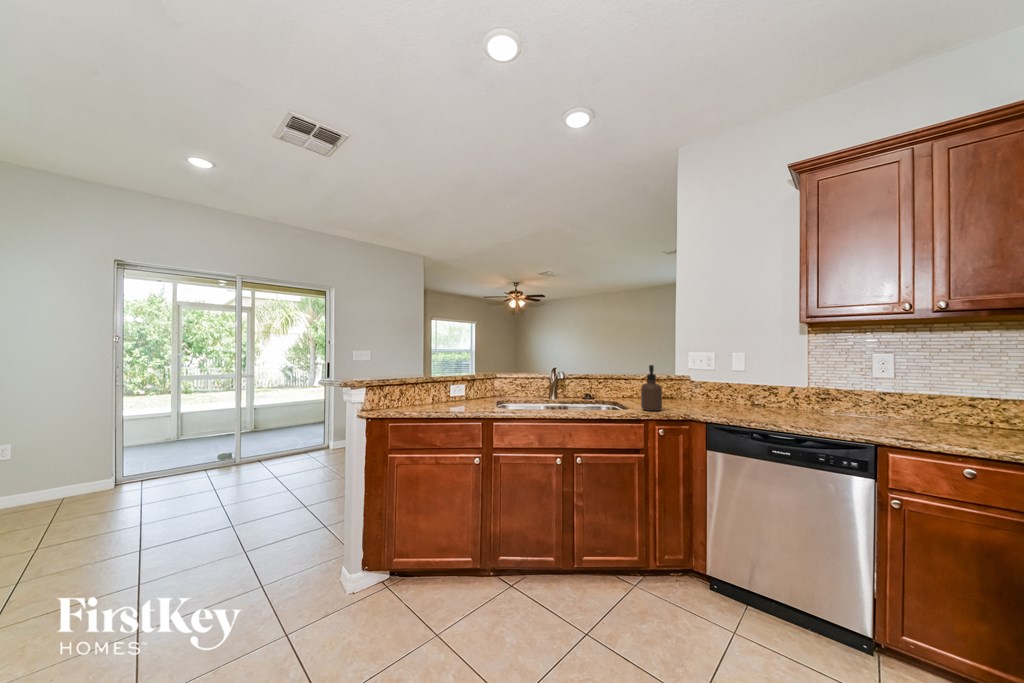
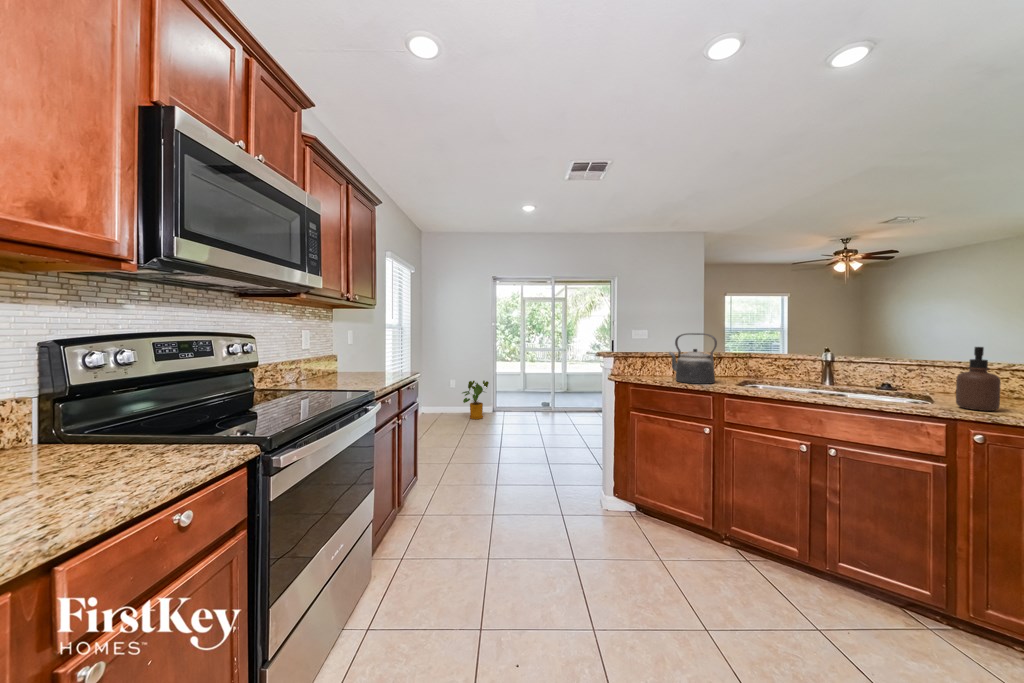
kettle: none [430,355,480,411] -> present [669,333,717,384]
house plant: none [21,435,102,511] -> present [463,381,489,419]

